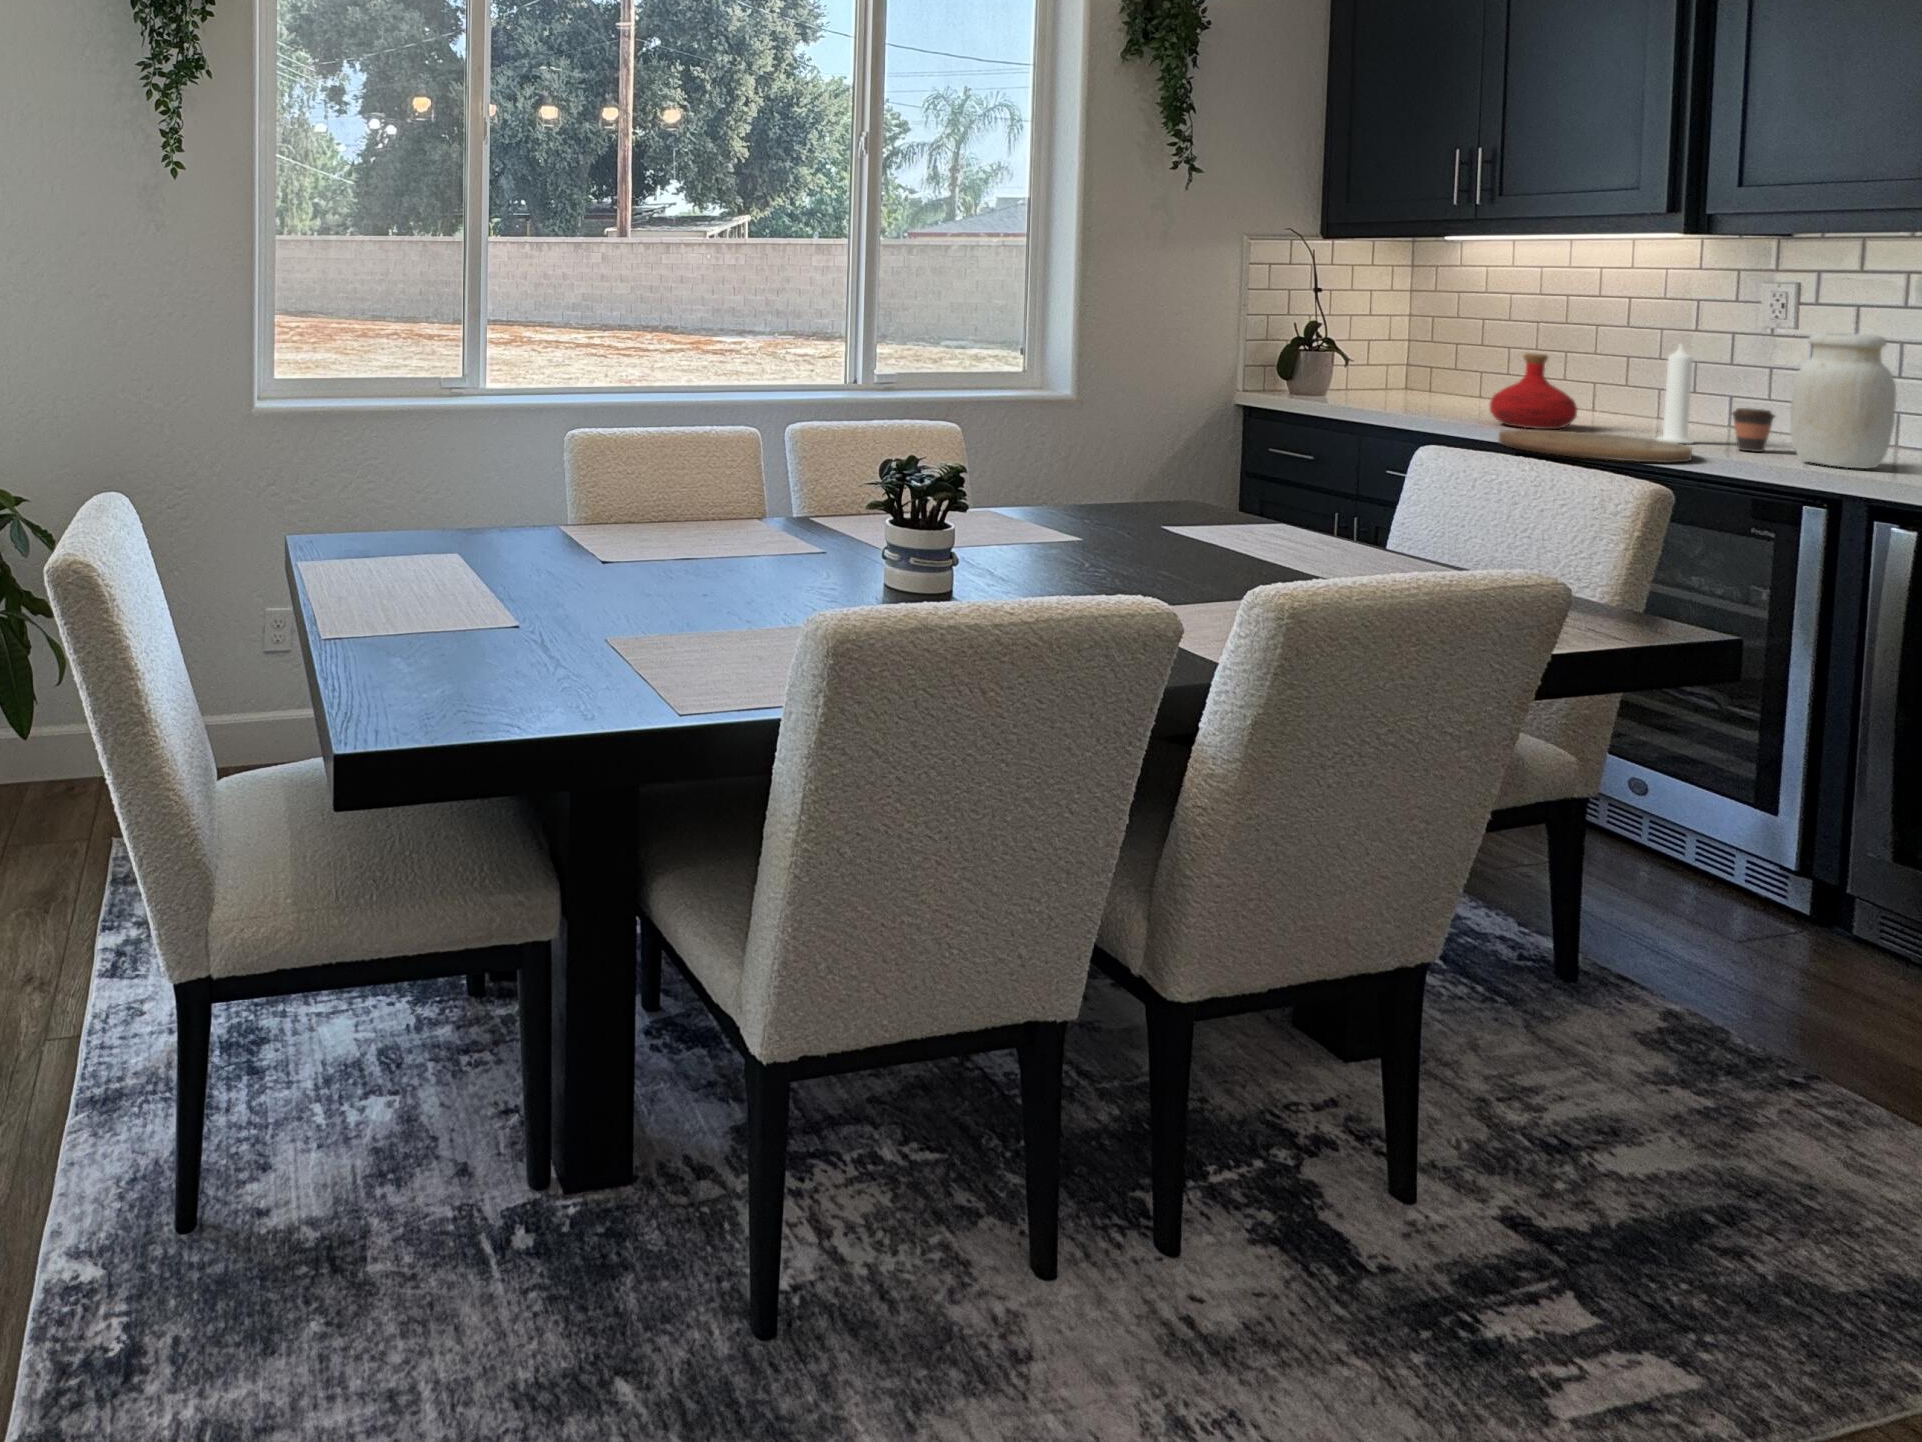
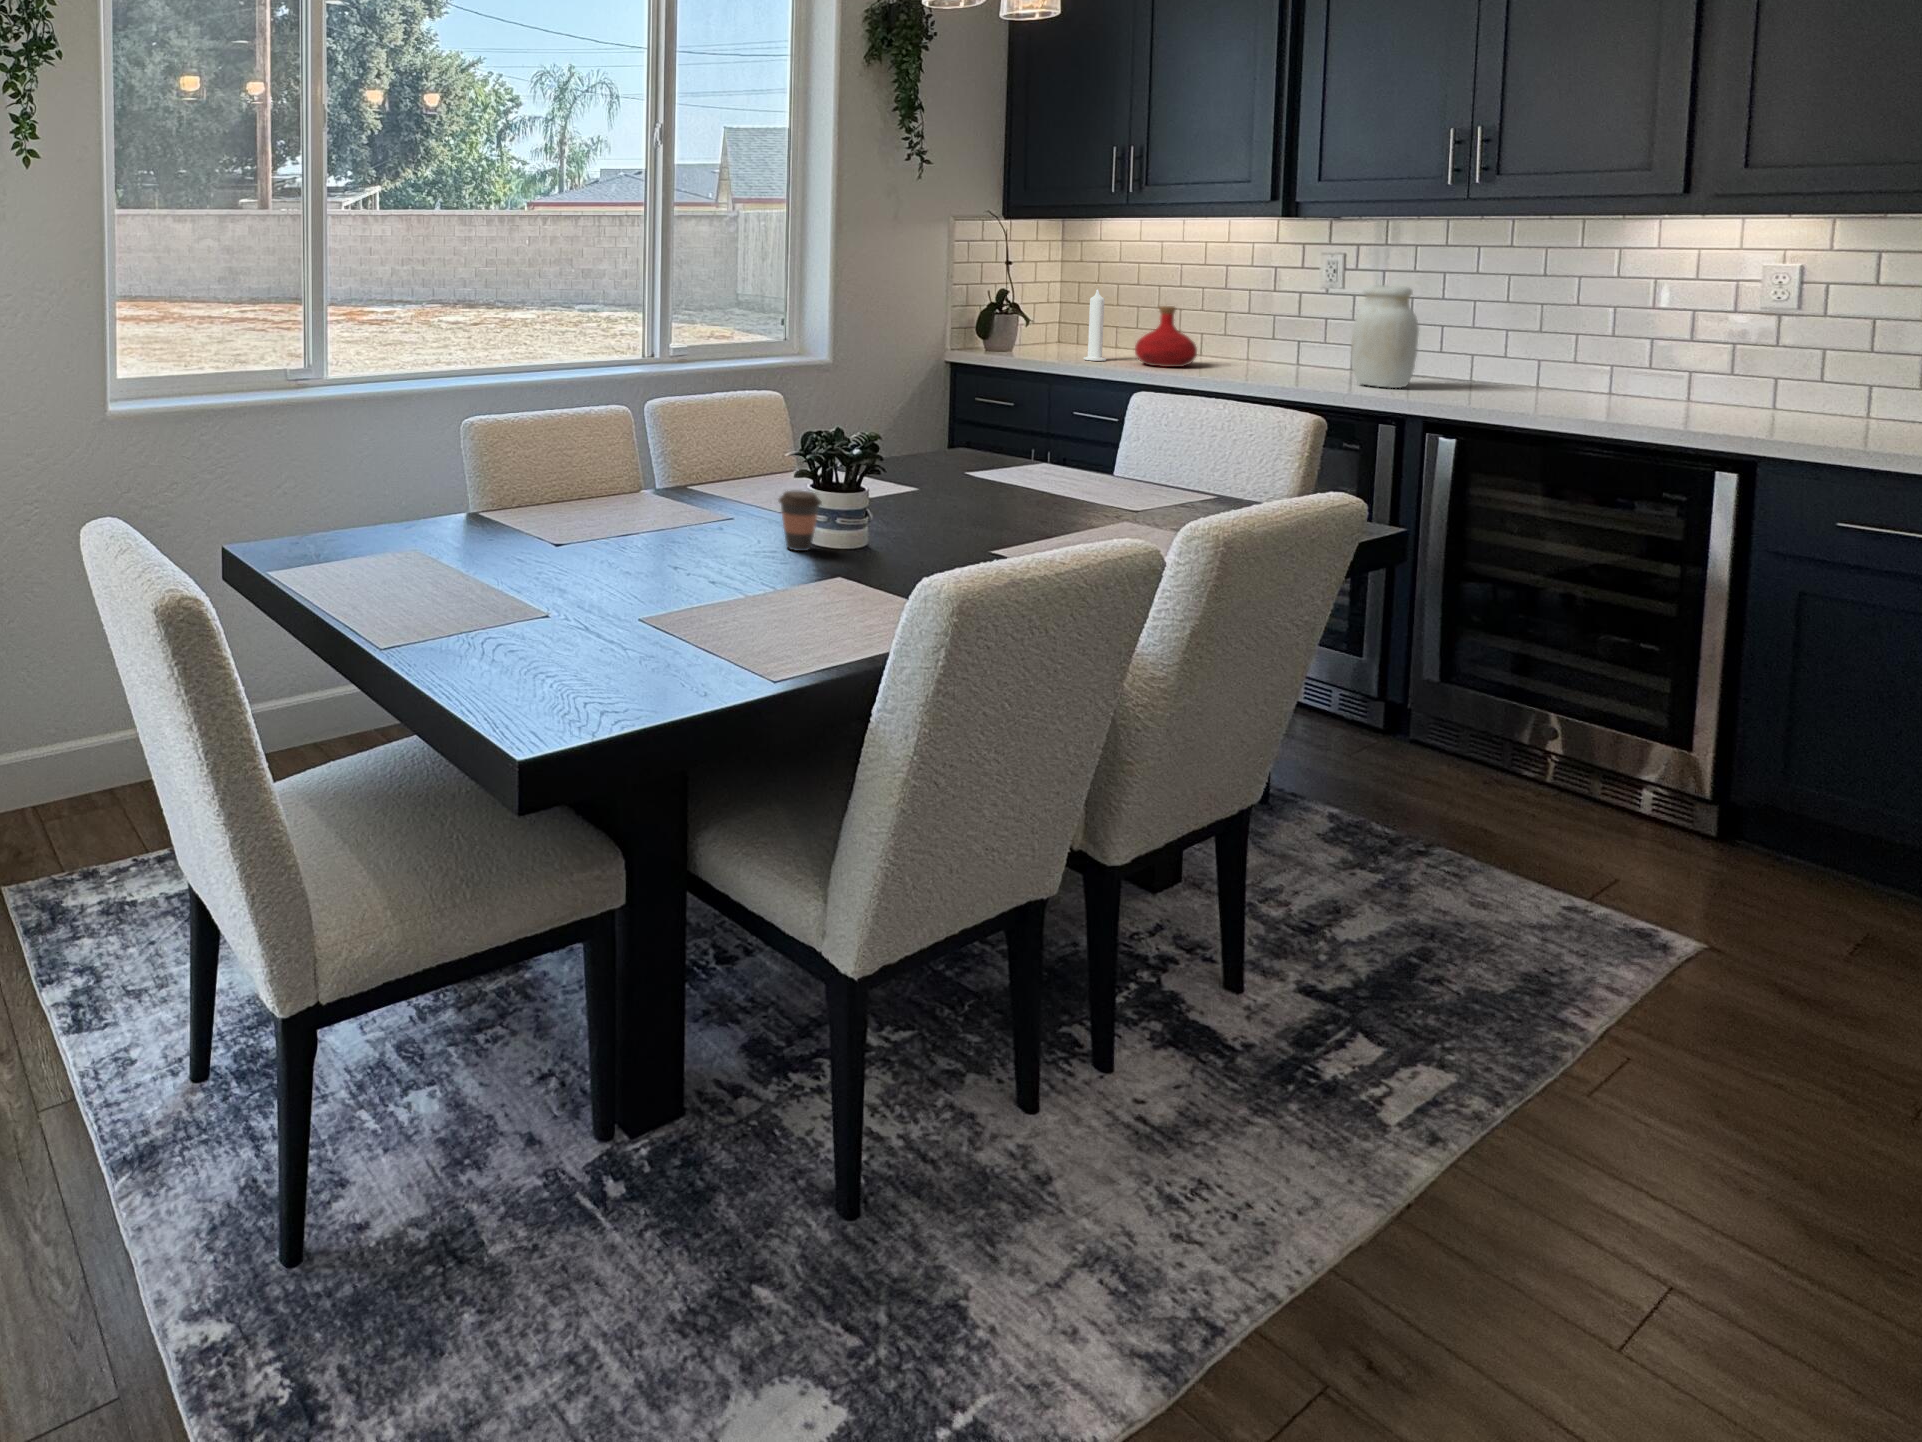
candle: present [1656,344,1693,444] -> present [1084,289,1106,361]
coffee cup: present [1732,408,1775,452] -> present [779,491,821,551]
cutting board: present [1499,429,1692,463] -> none [1158,368,1293,391]

